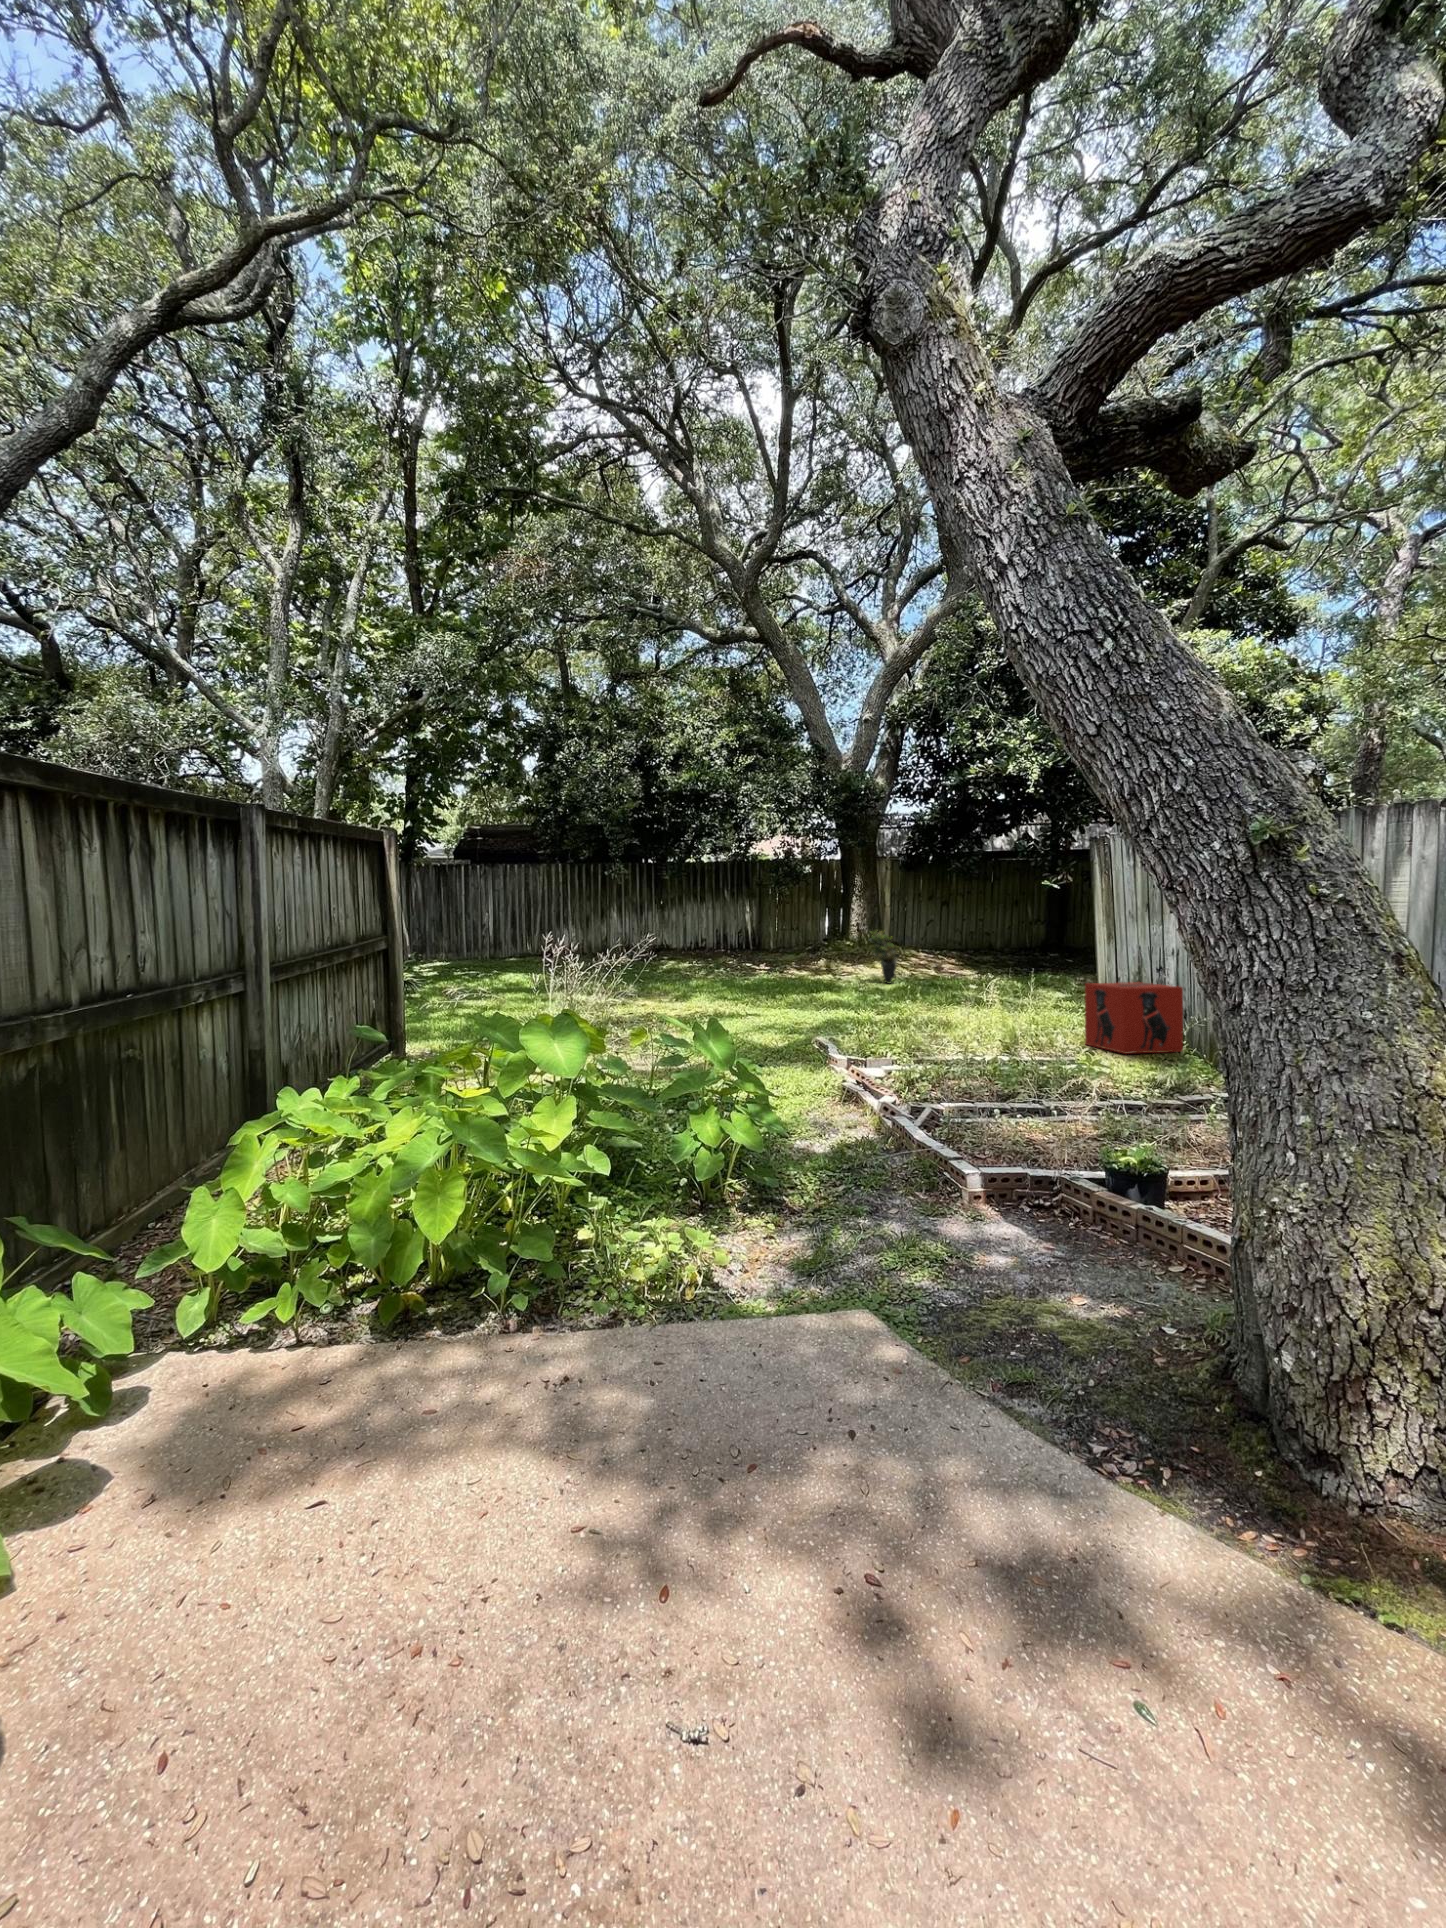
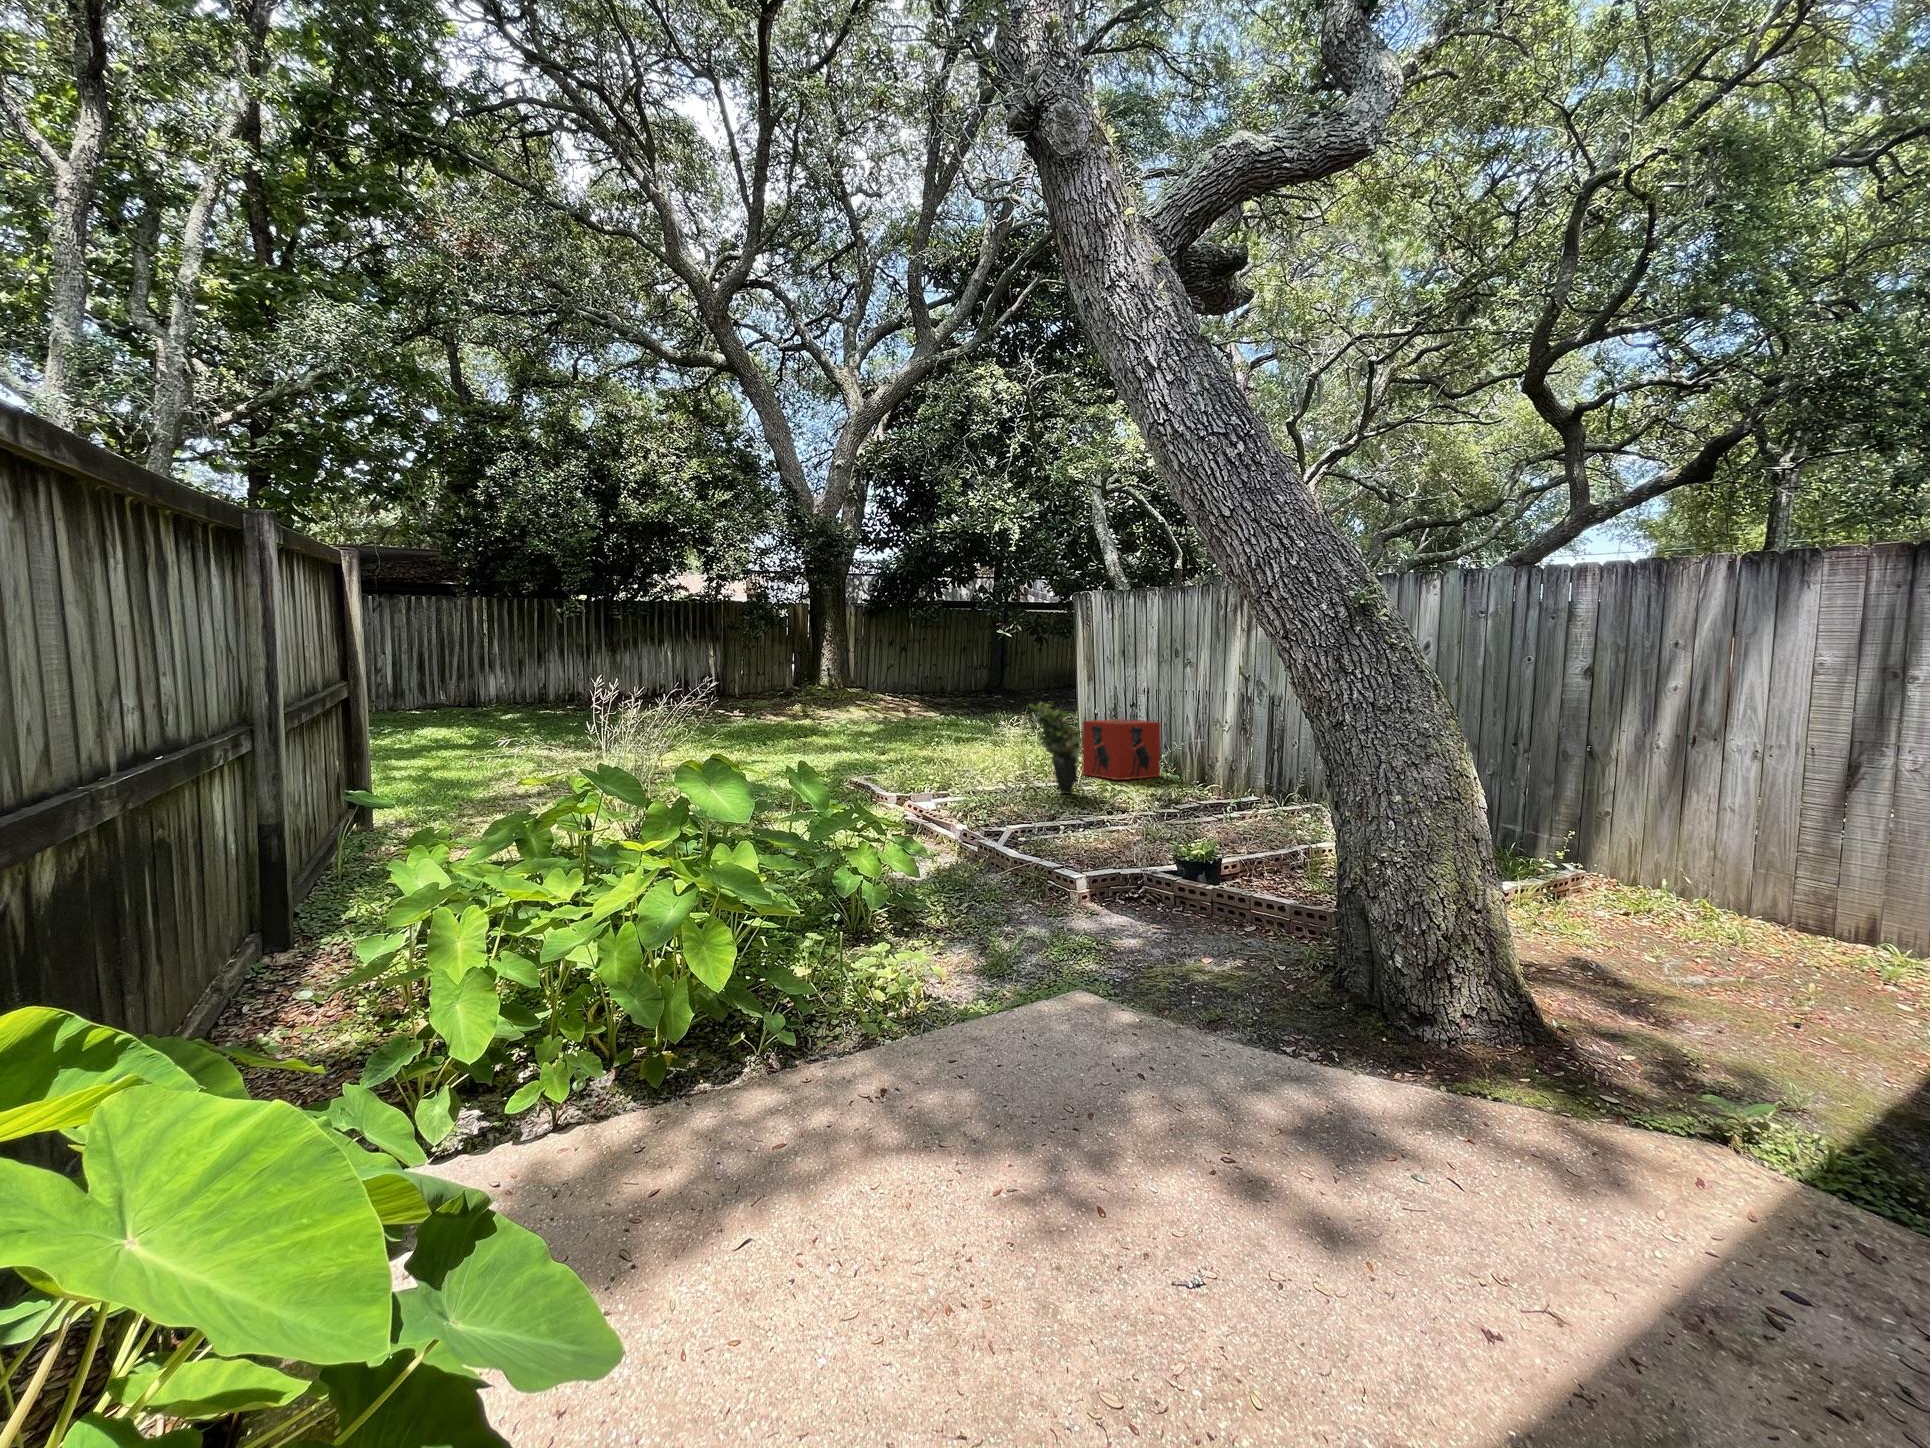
potted plant: present [870,930,899,983] -> present [1030,702,1083,794]

